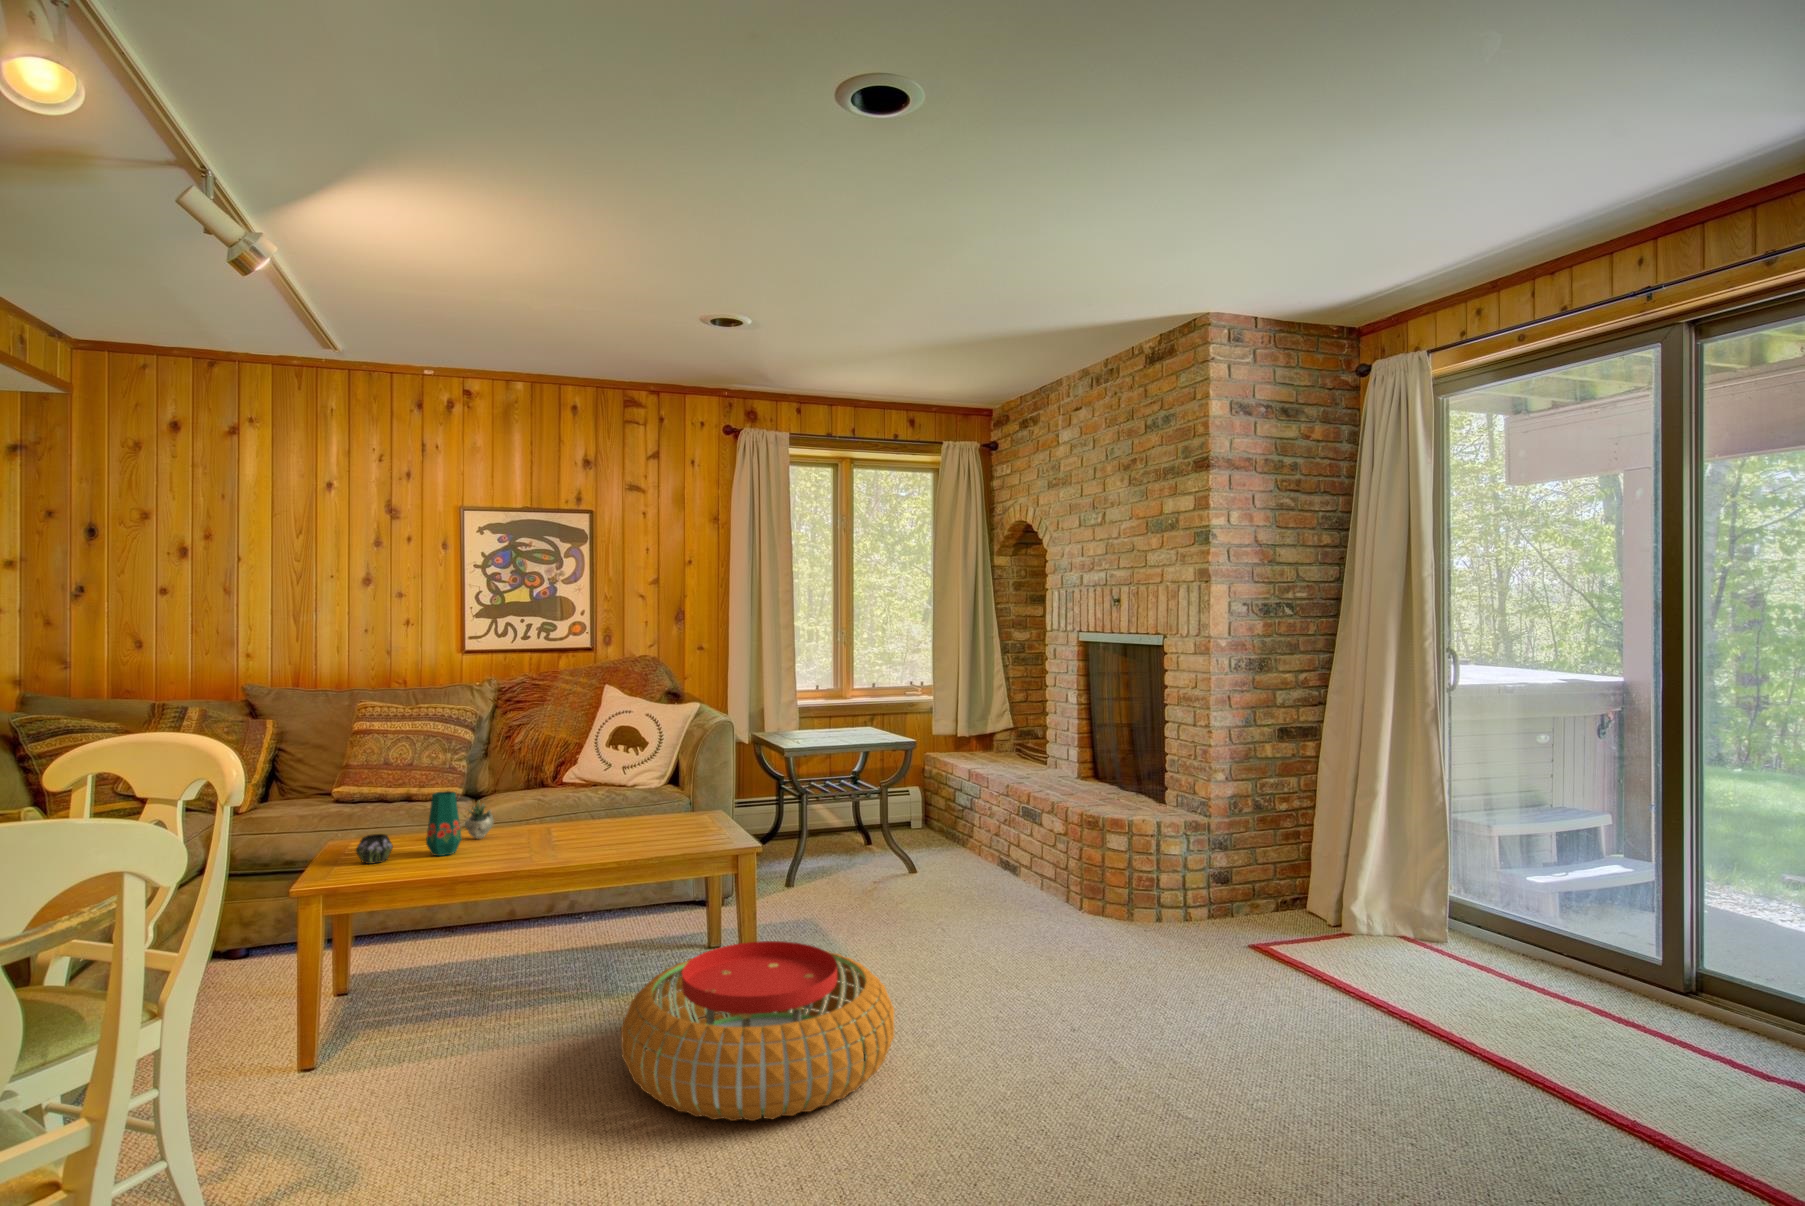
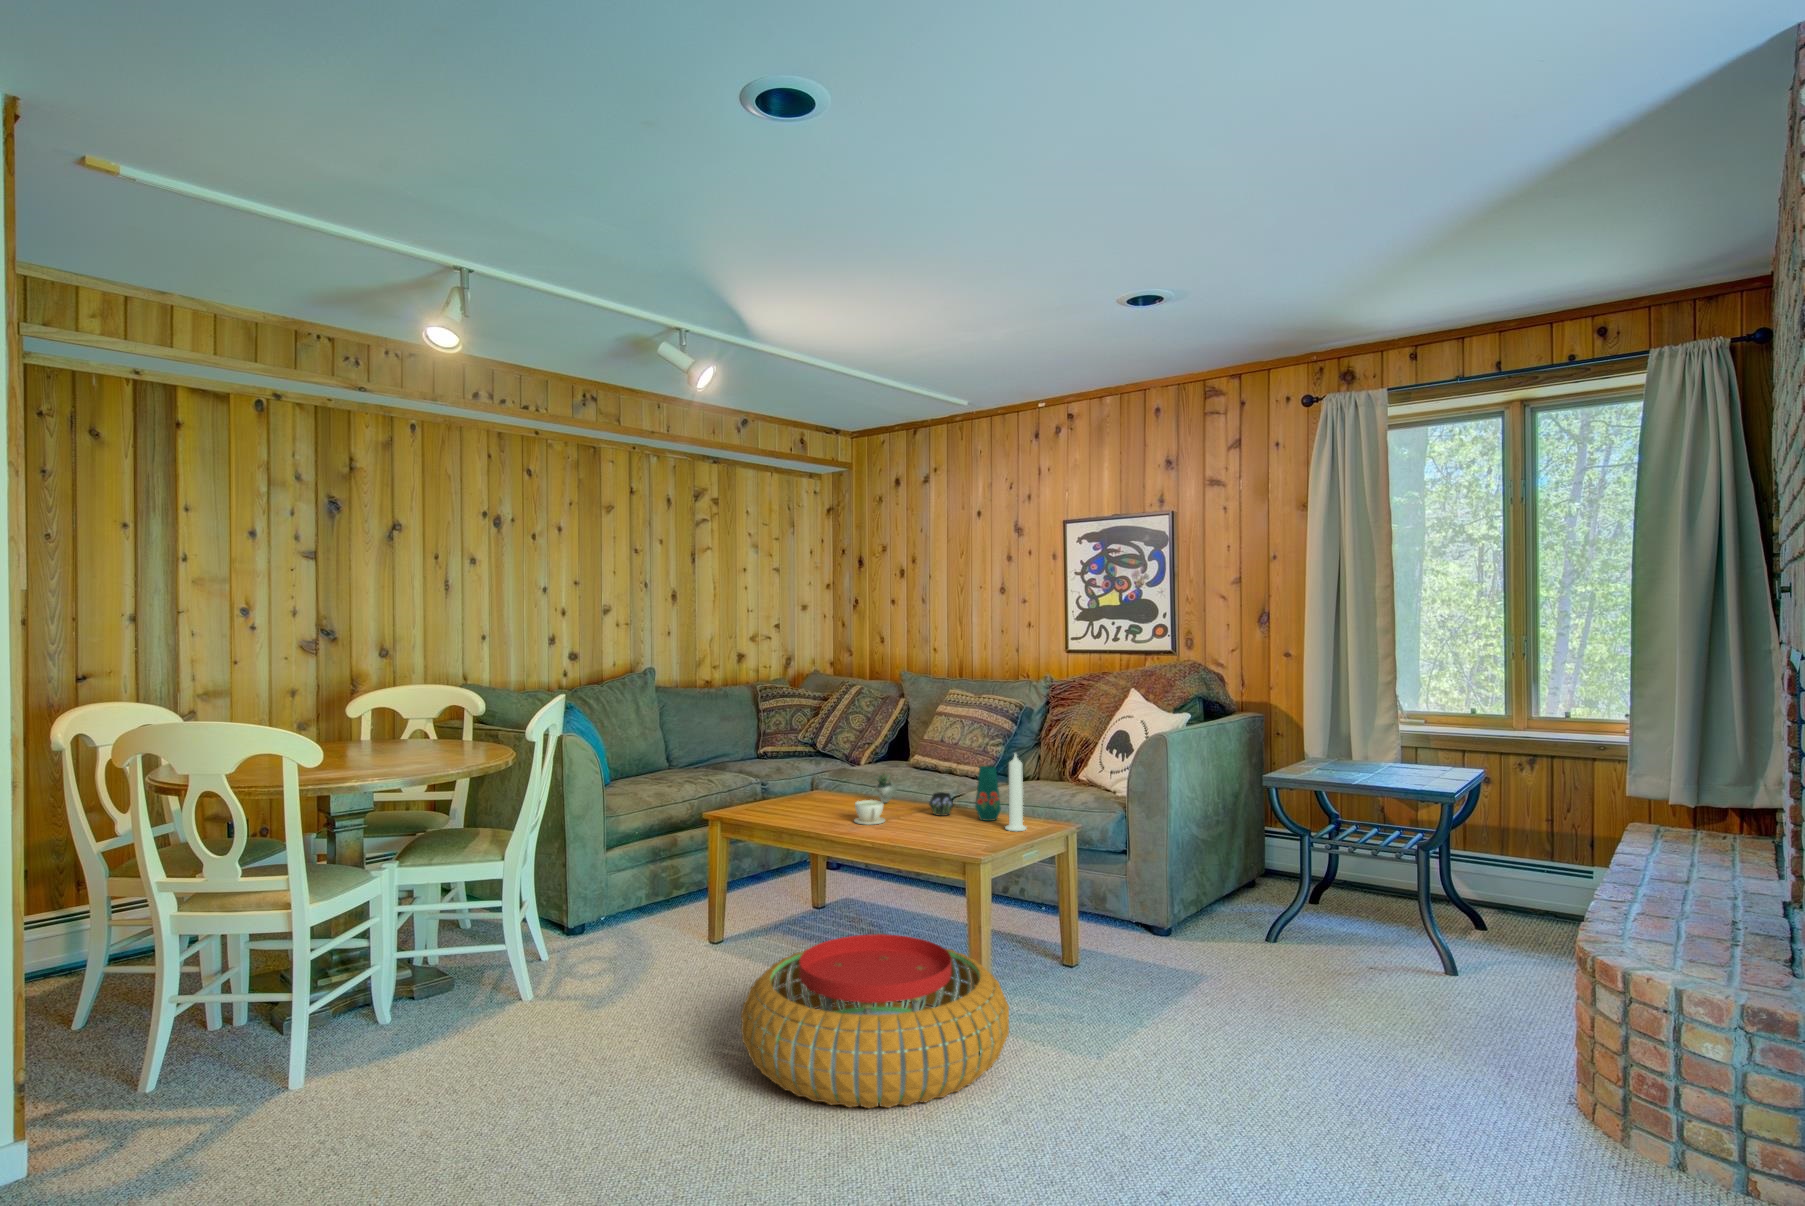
candle: none [681,753,703,831] -> present [1005,754,1026,831]
vase: present [356,791,462,864] -> present [929,766,1001,821]
coffee cup: none [528,830,569,859] -> present [854,800,885,825]

